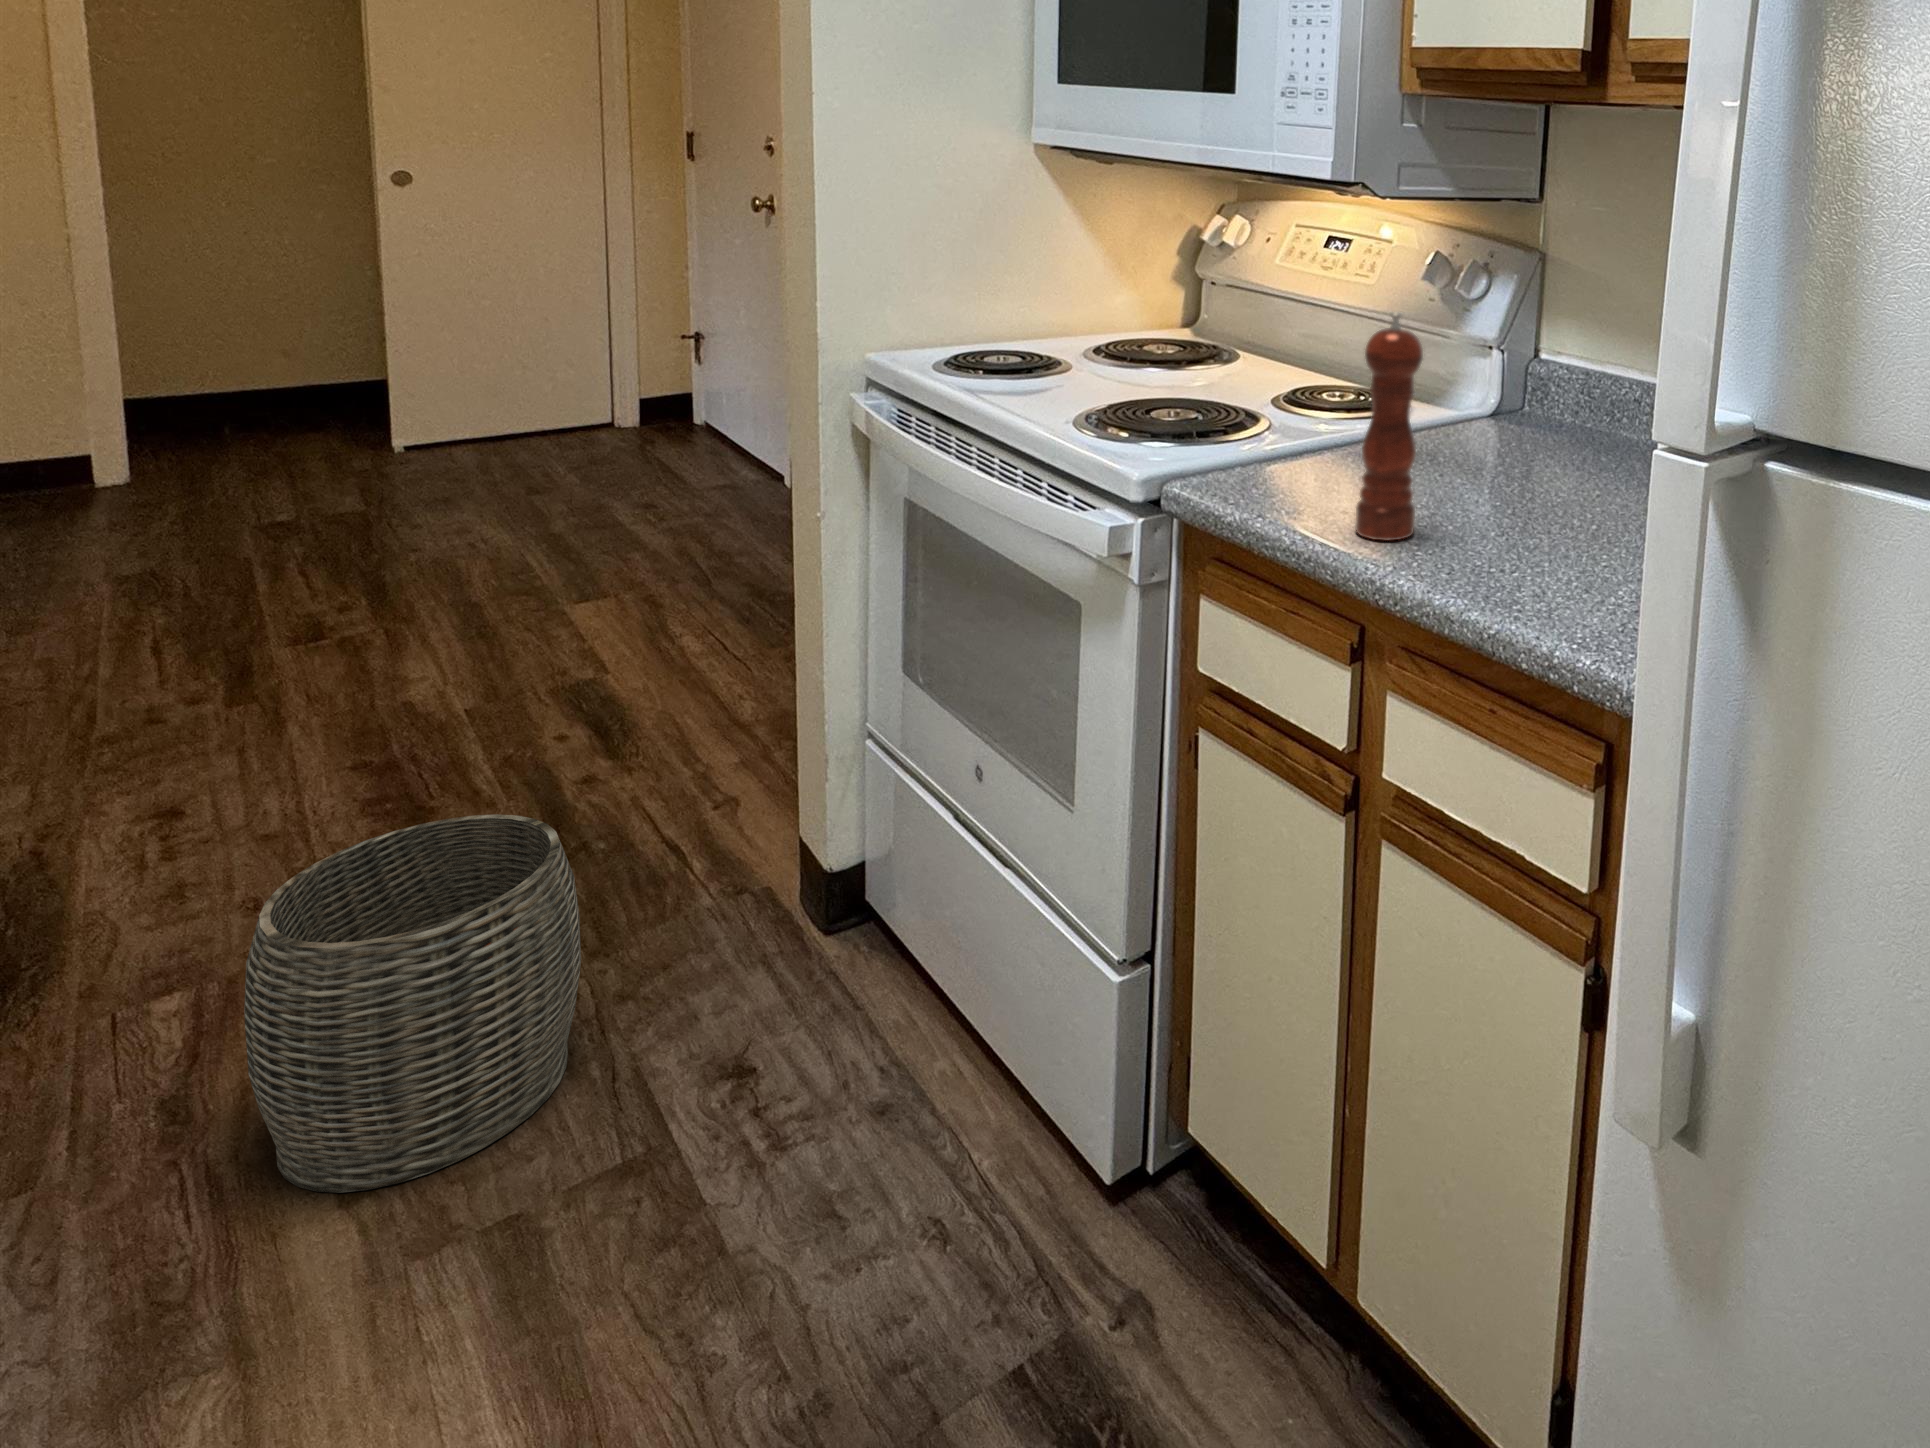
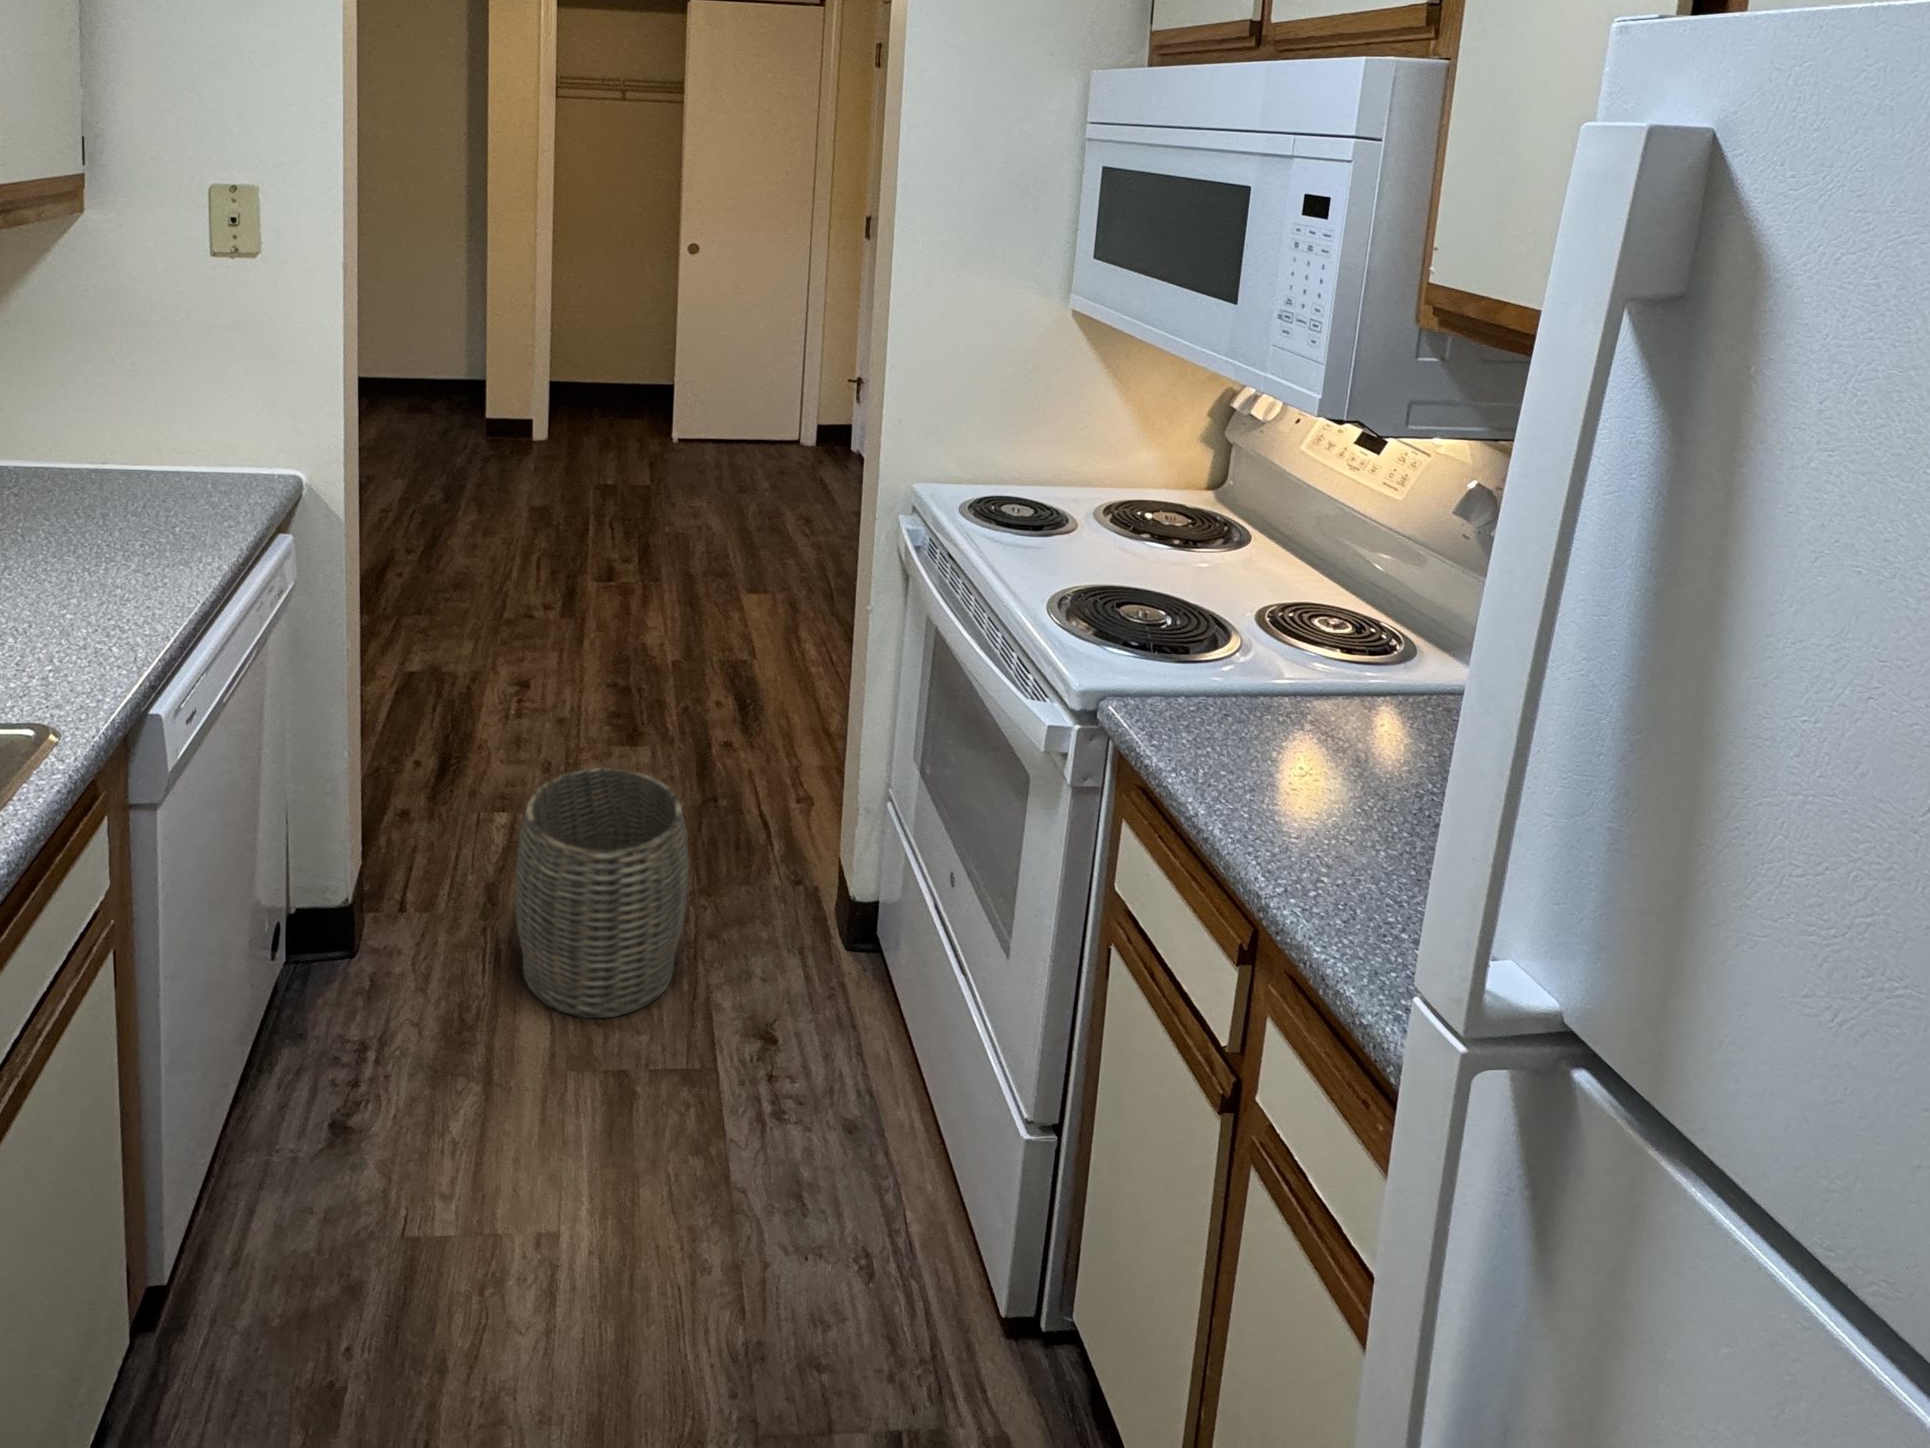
pepper mill: present [1355,312,1423,541] -> none [1259,613,1349,851]

